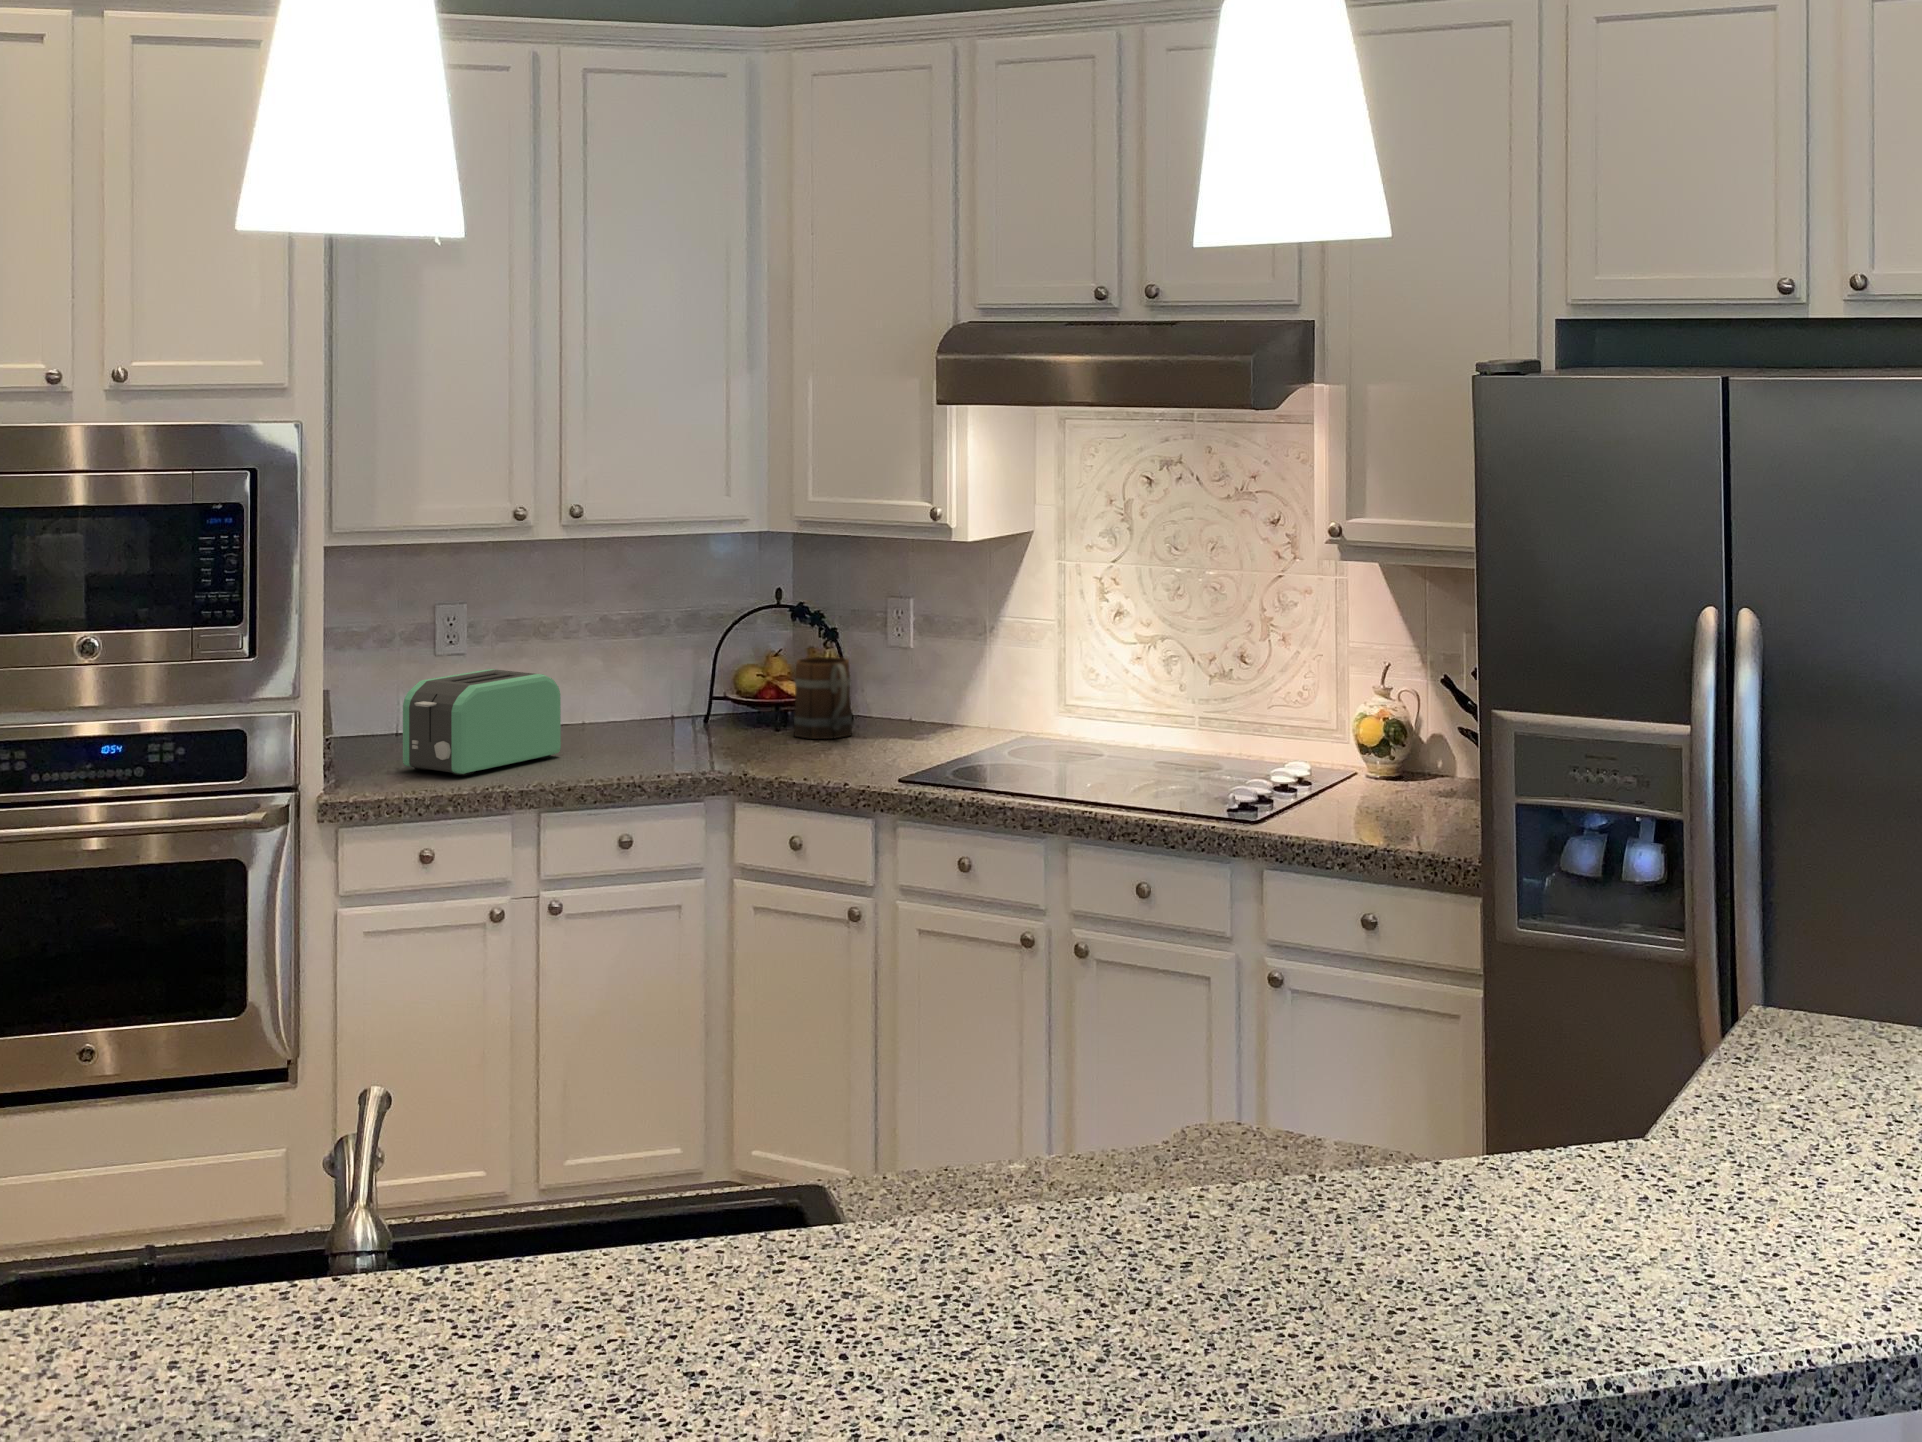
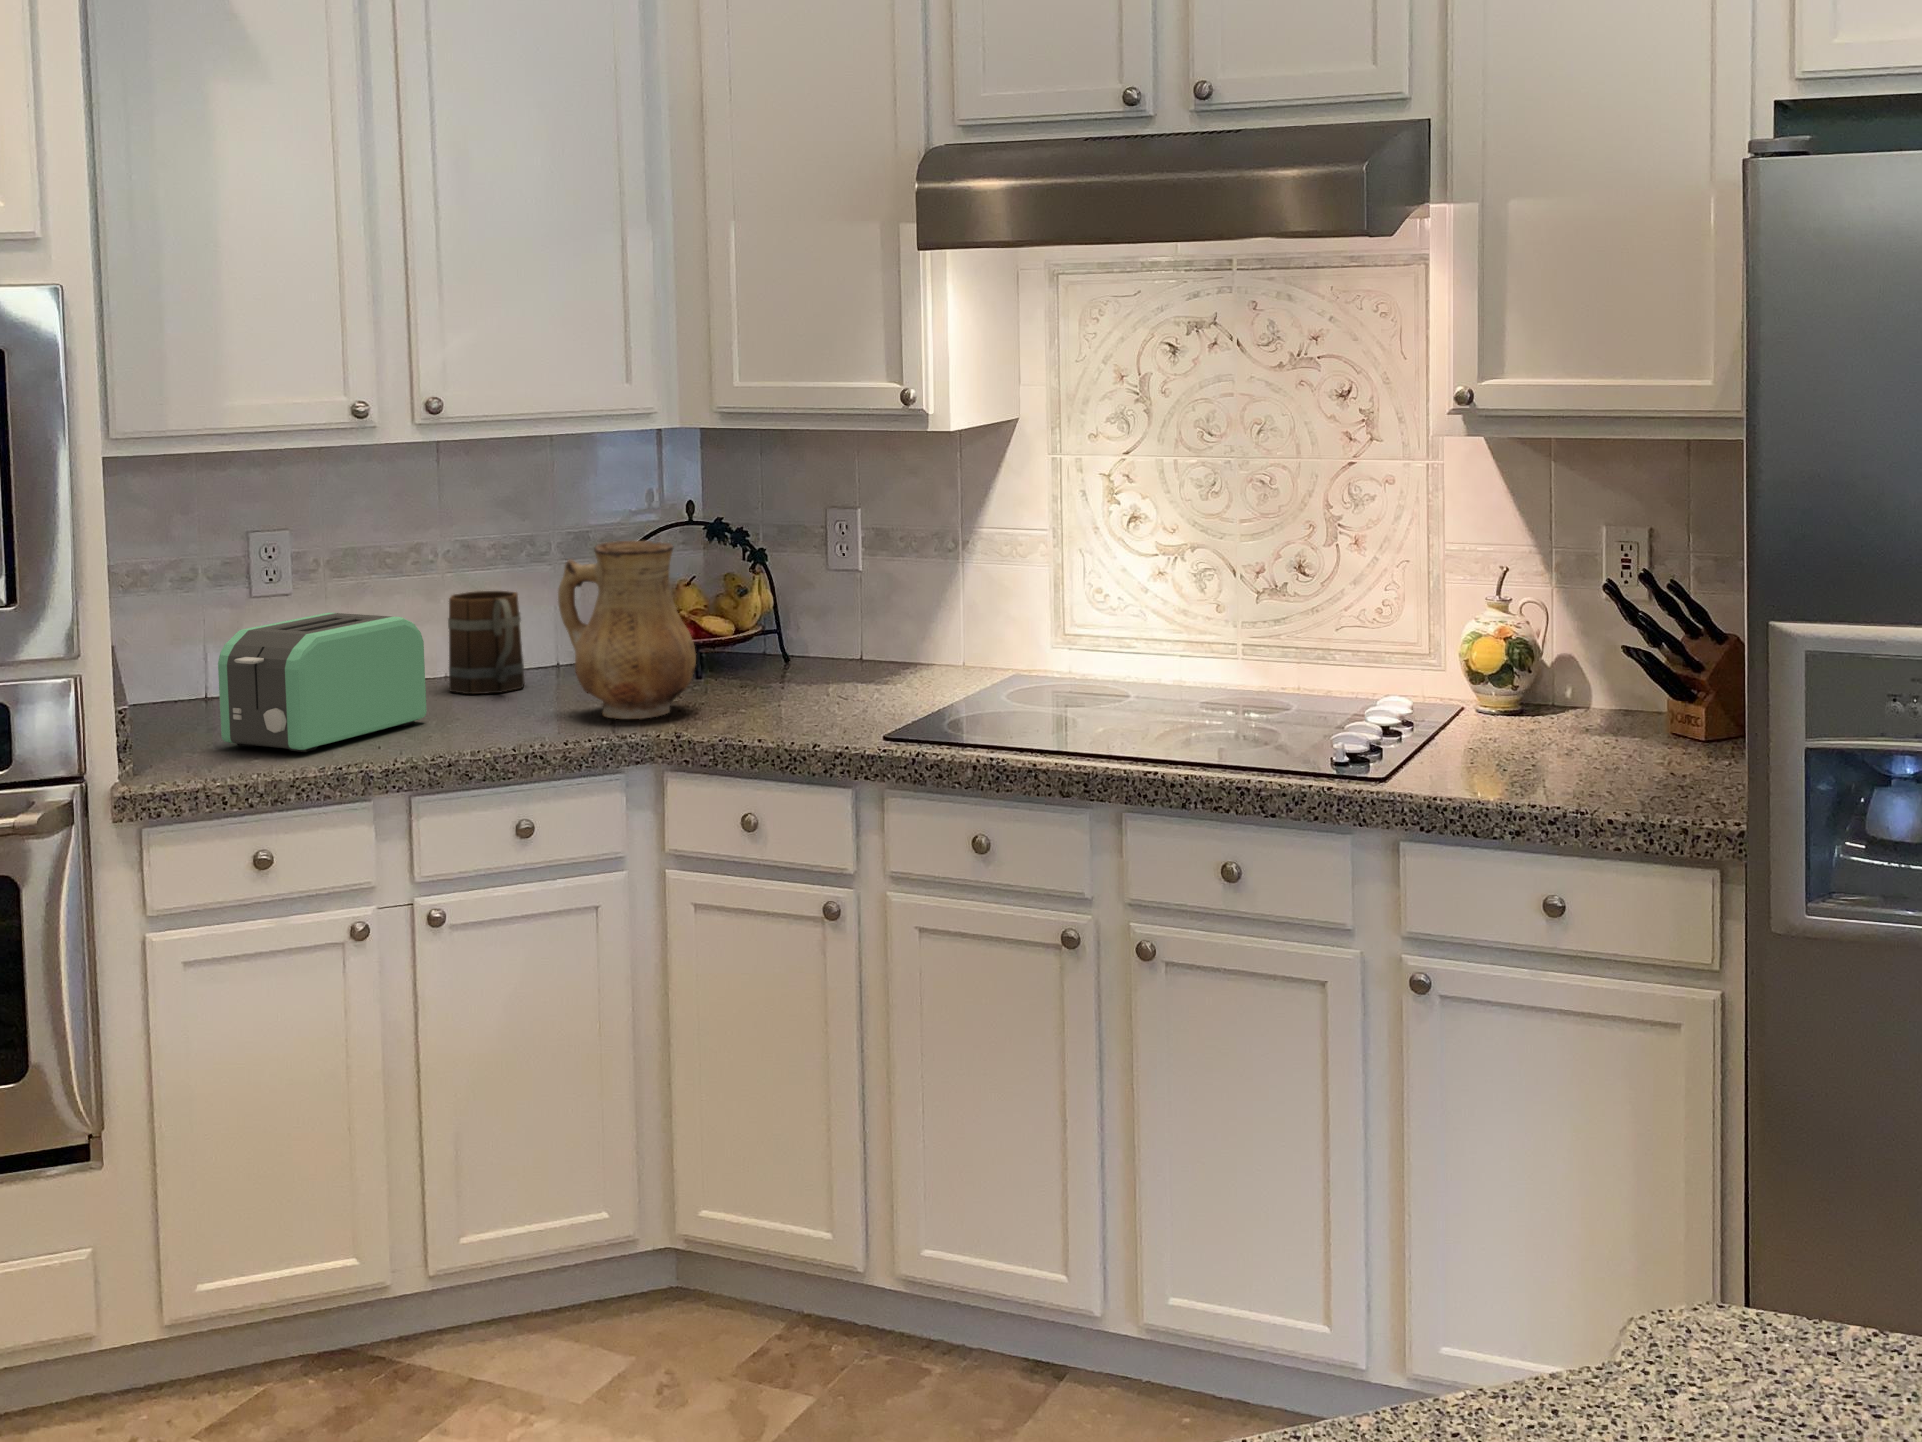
ceramic pitcher: none [665,621,768,760] -> present [558,541,696,719]
mug: present [794,657,852,739] -> present [448,591,525,694]

